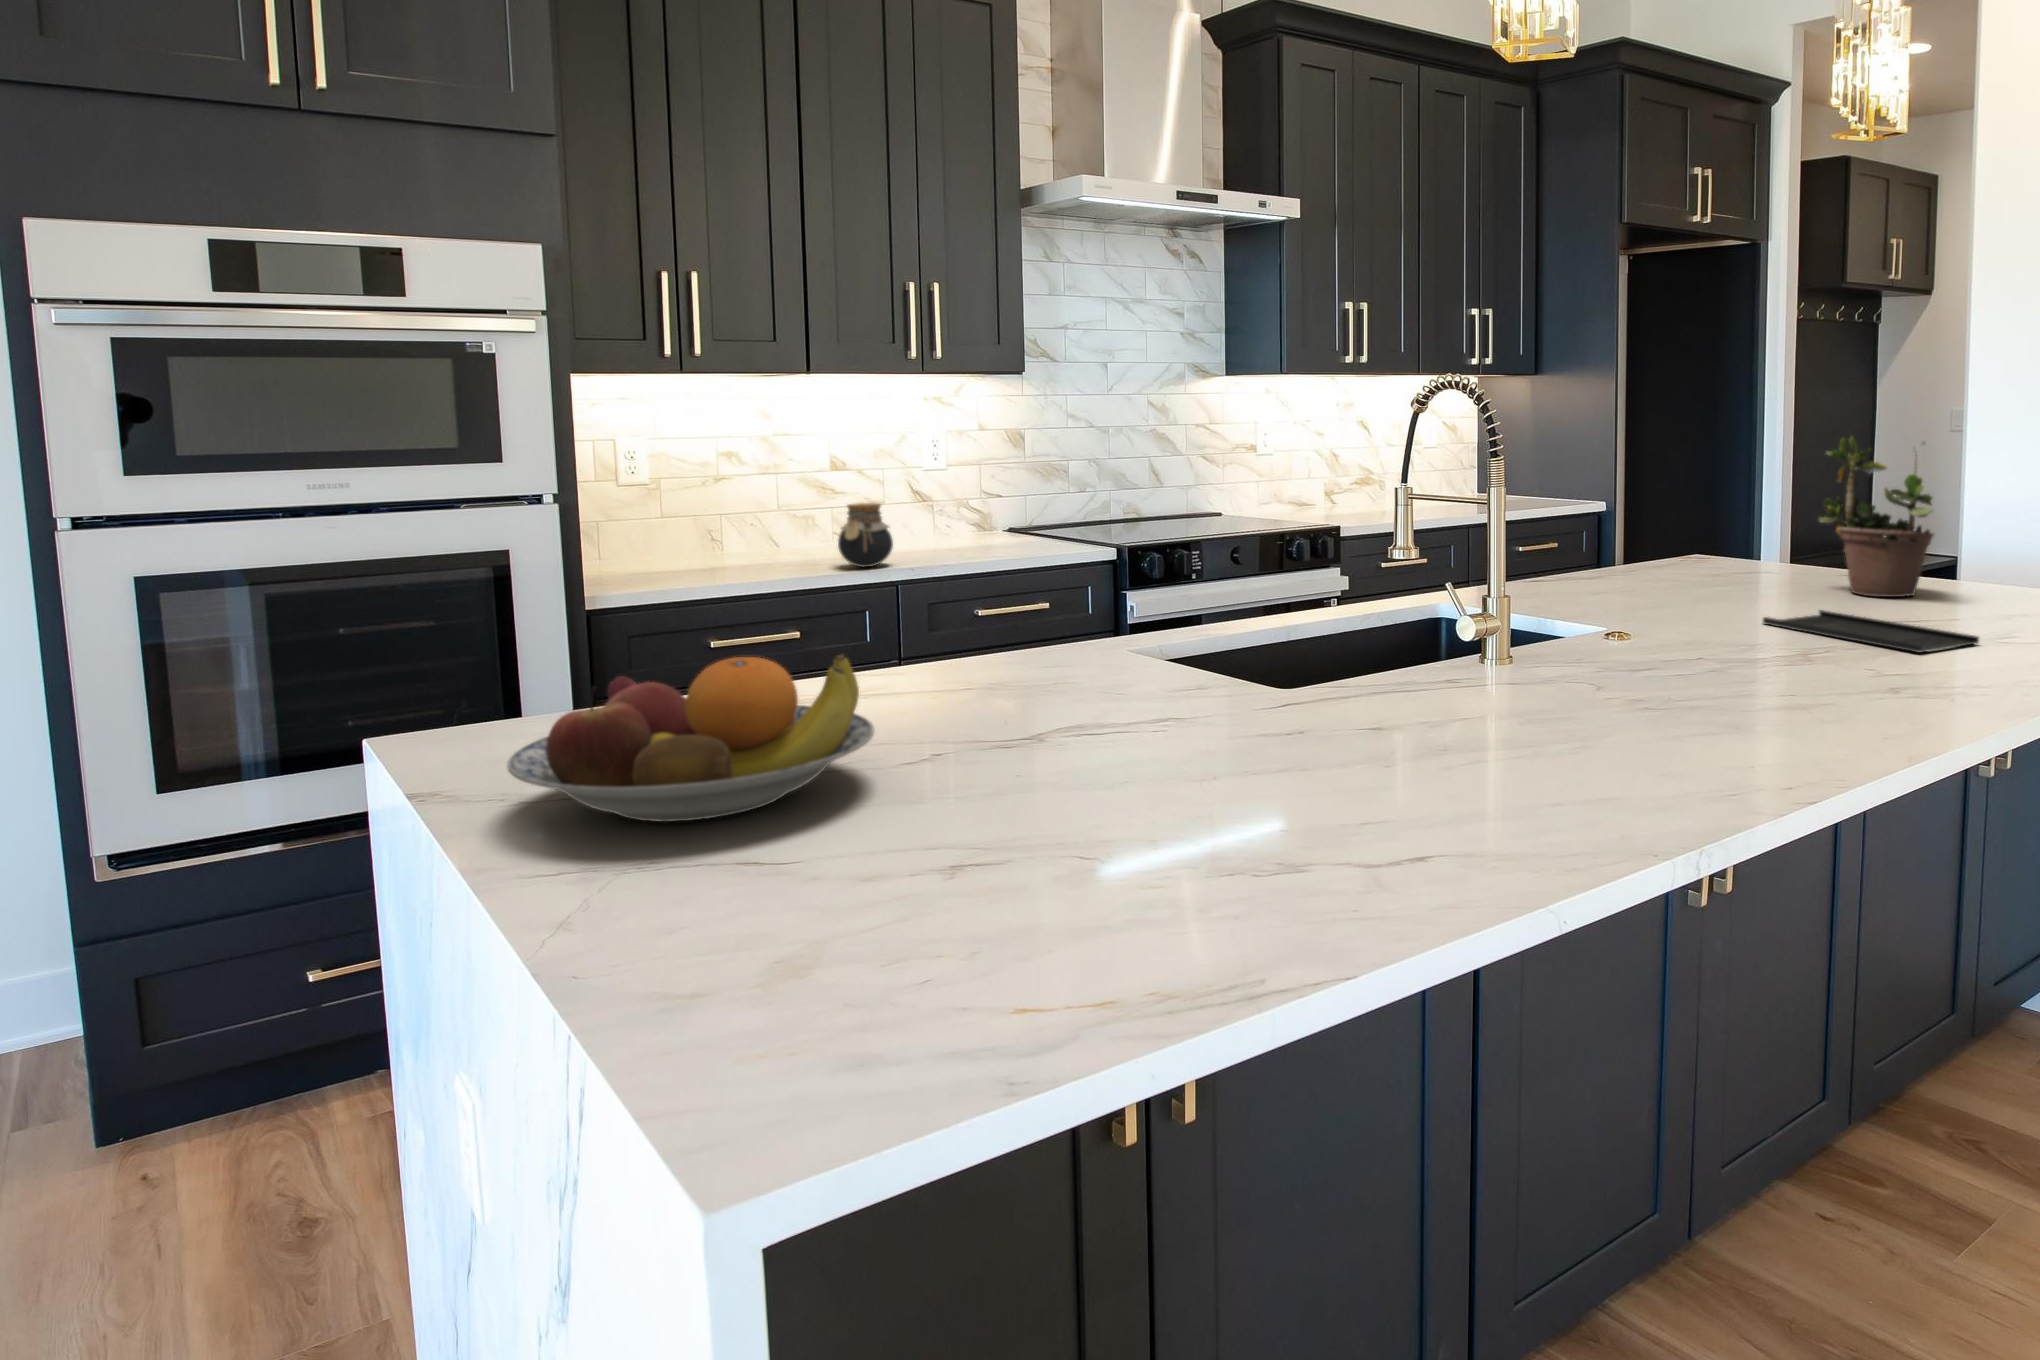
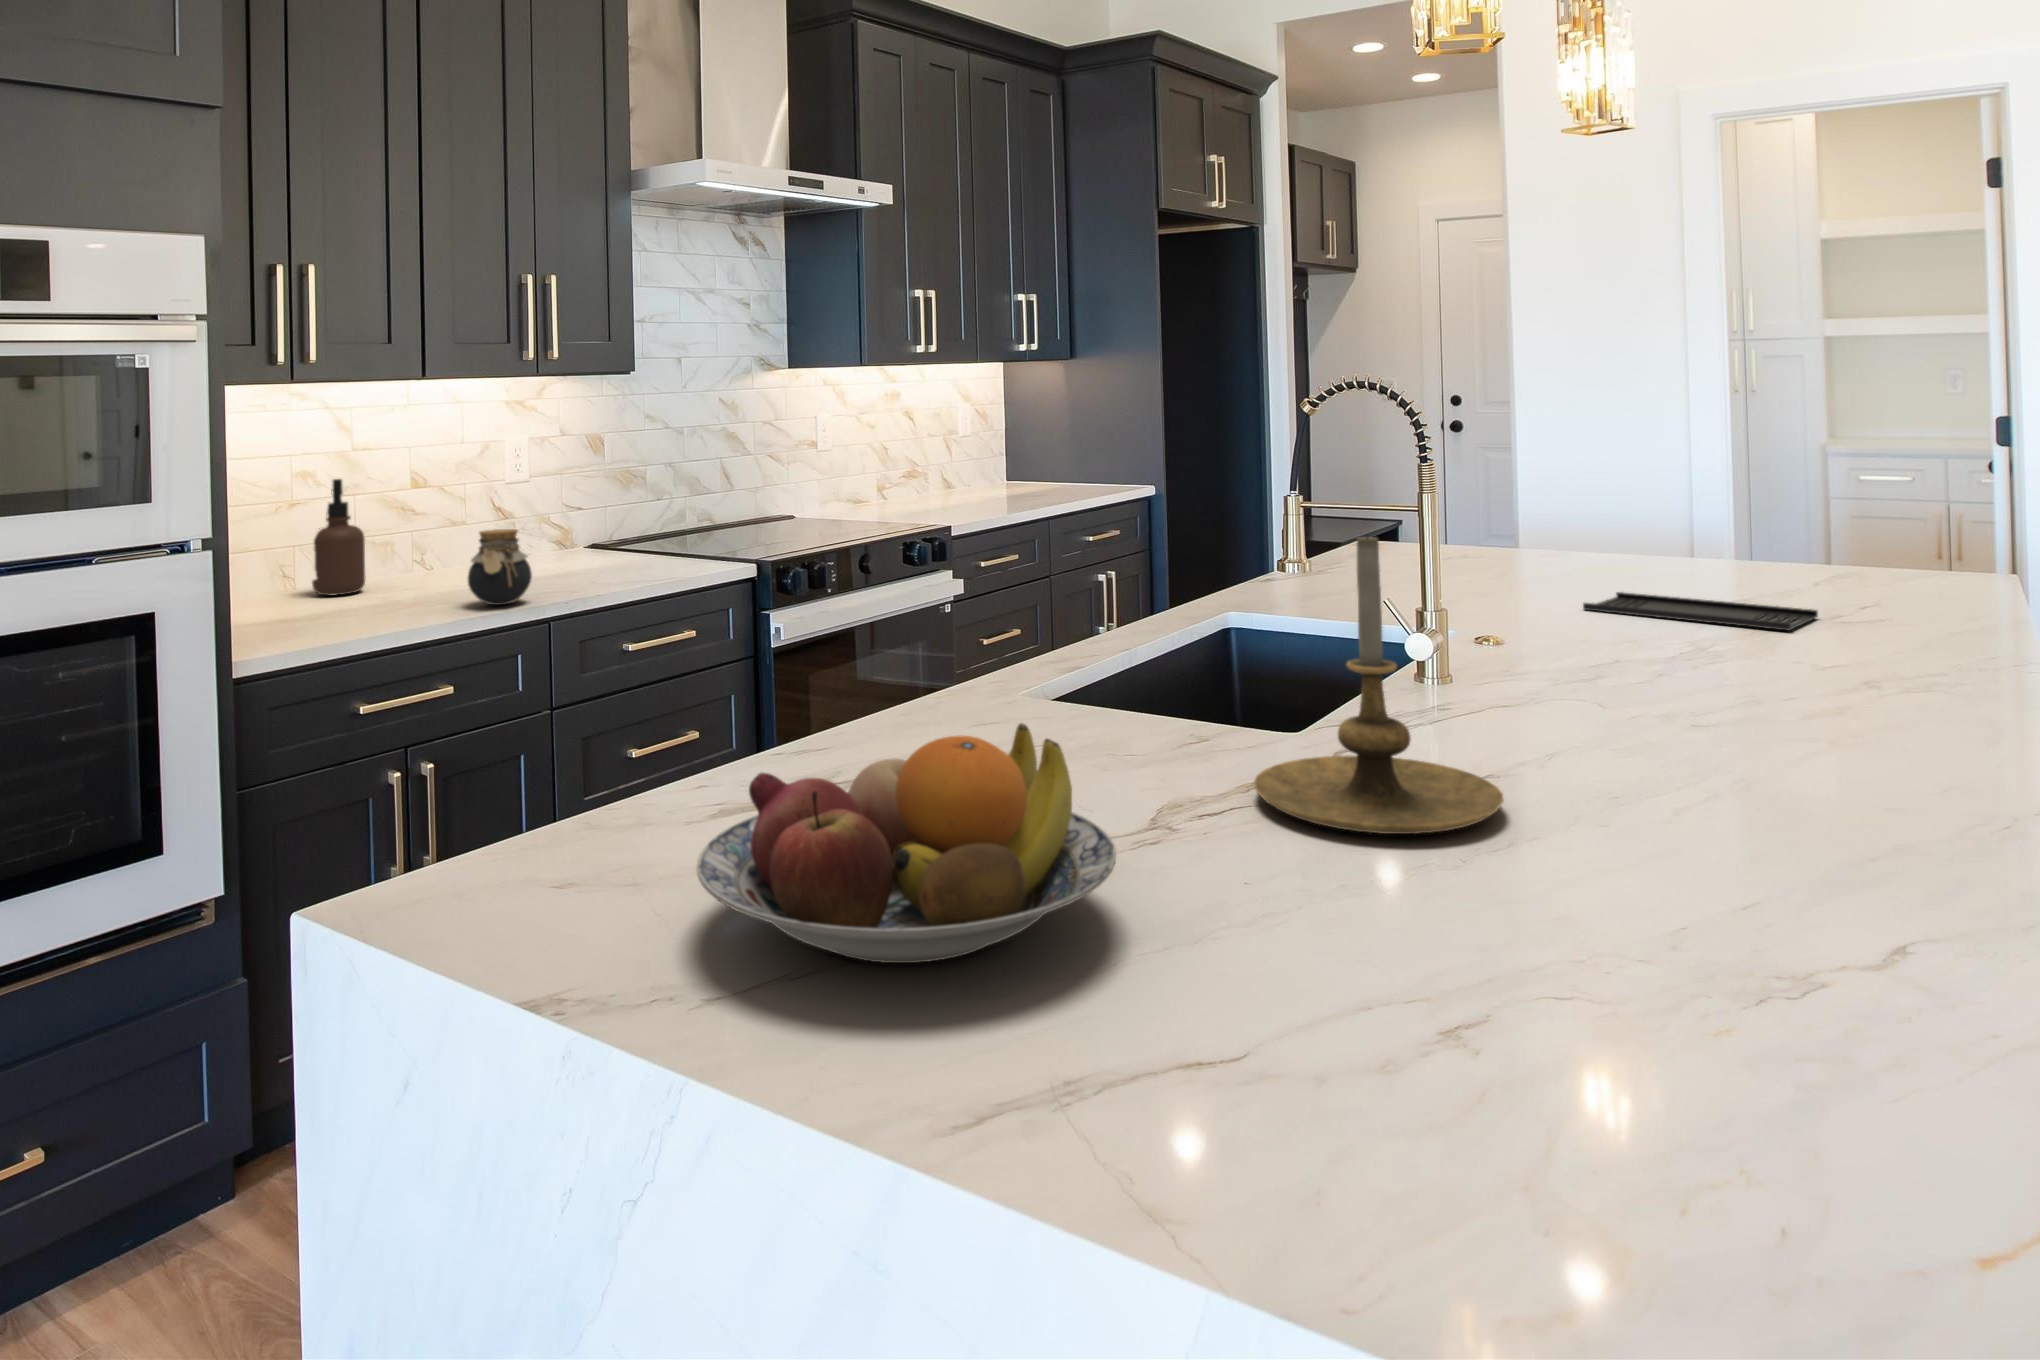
potted plant: present [1819,438,1934,597] -> none [1545,402,1678,574]
soap dispenser: none [741,456,787,553] -> present [312,479,365,595]
candle holder: none [1112,519,1323,776] -> present [1254,536,1504,834]

